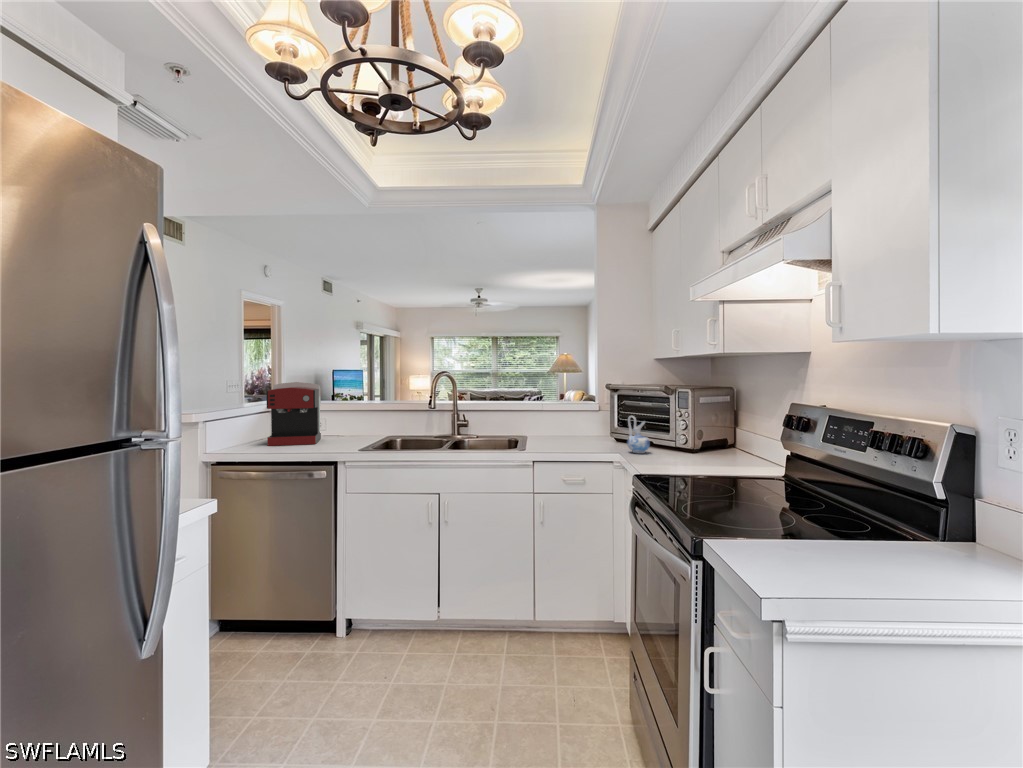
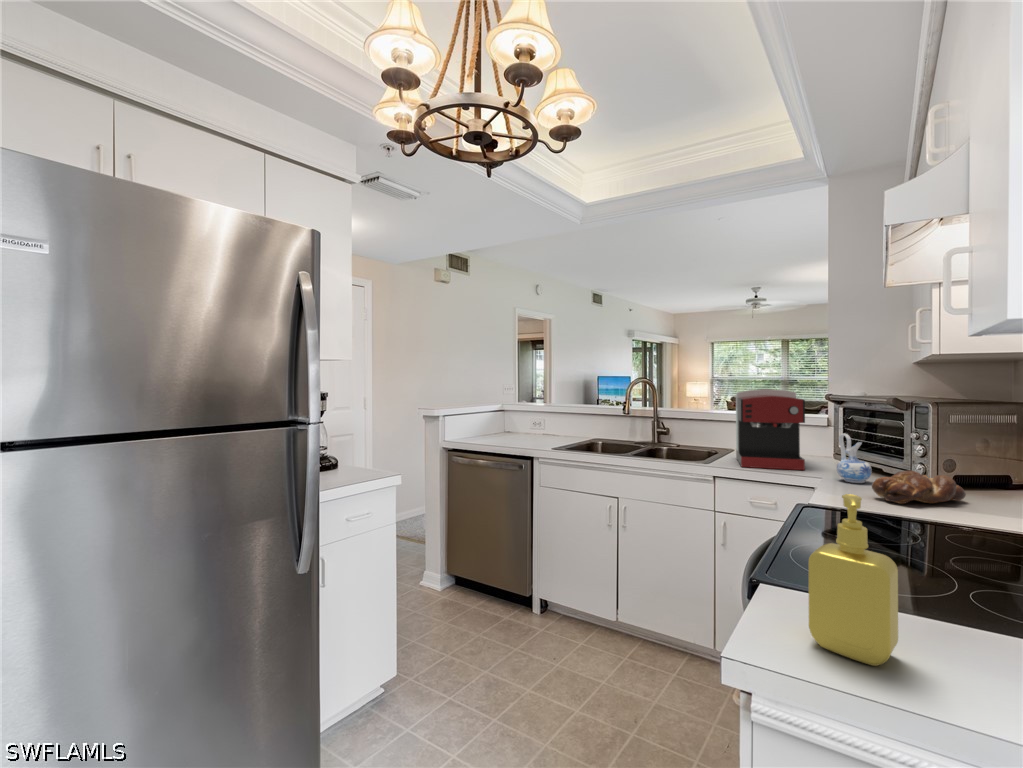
coffee maker: present [266,382,321,446] -> present [736,389,805,470]
bread loaf: none [666,440,712,464] -> present [872,470,966,504]
soap dispenser: none [786,452,847,563] -> present [809,494,898,666]

